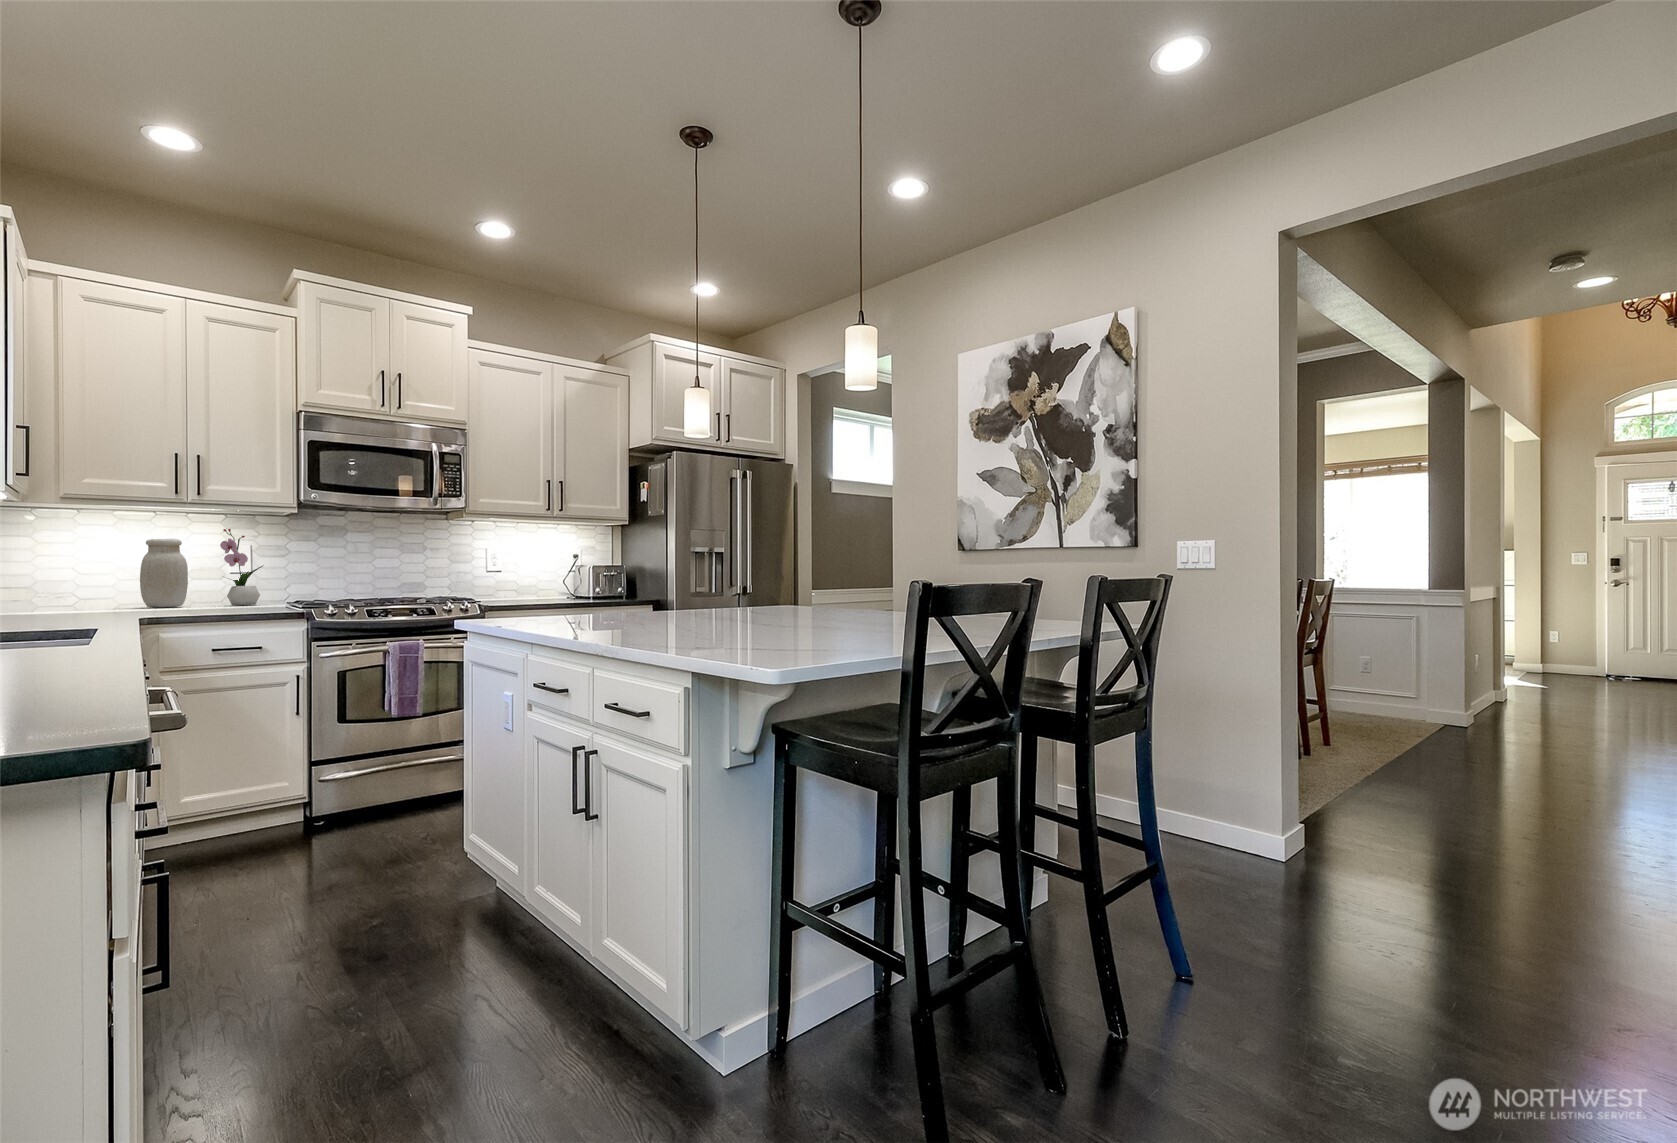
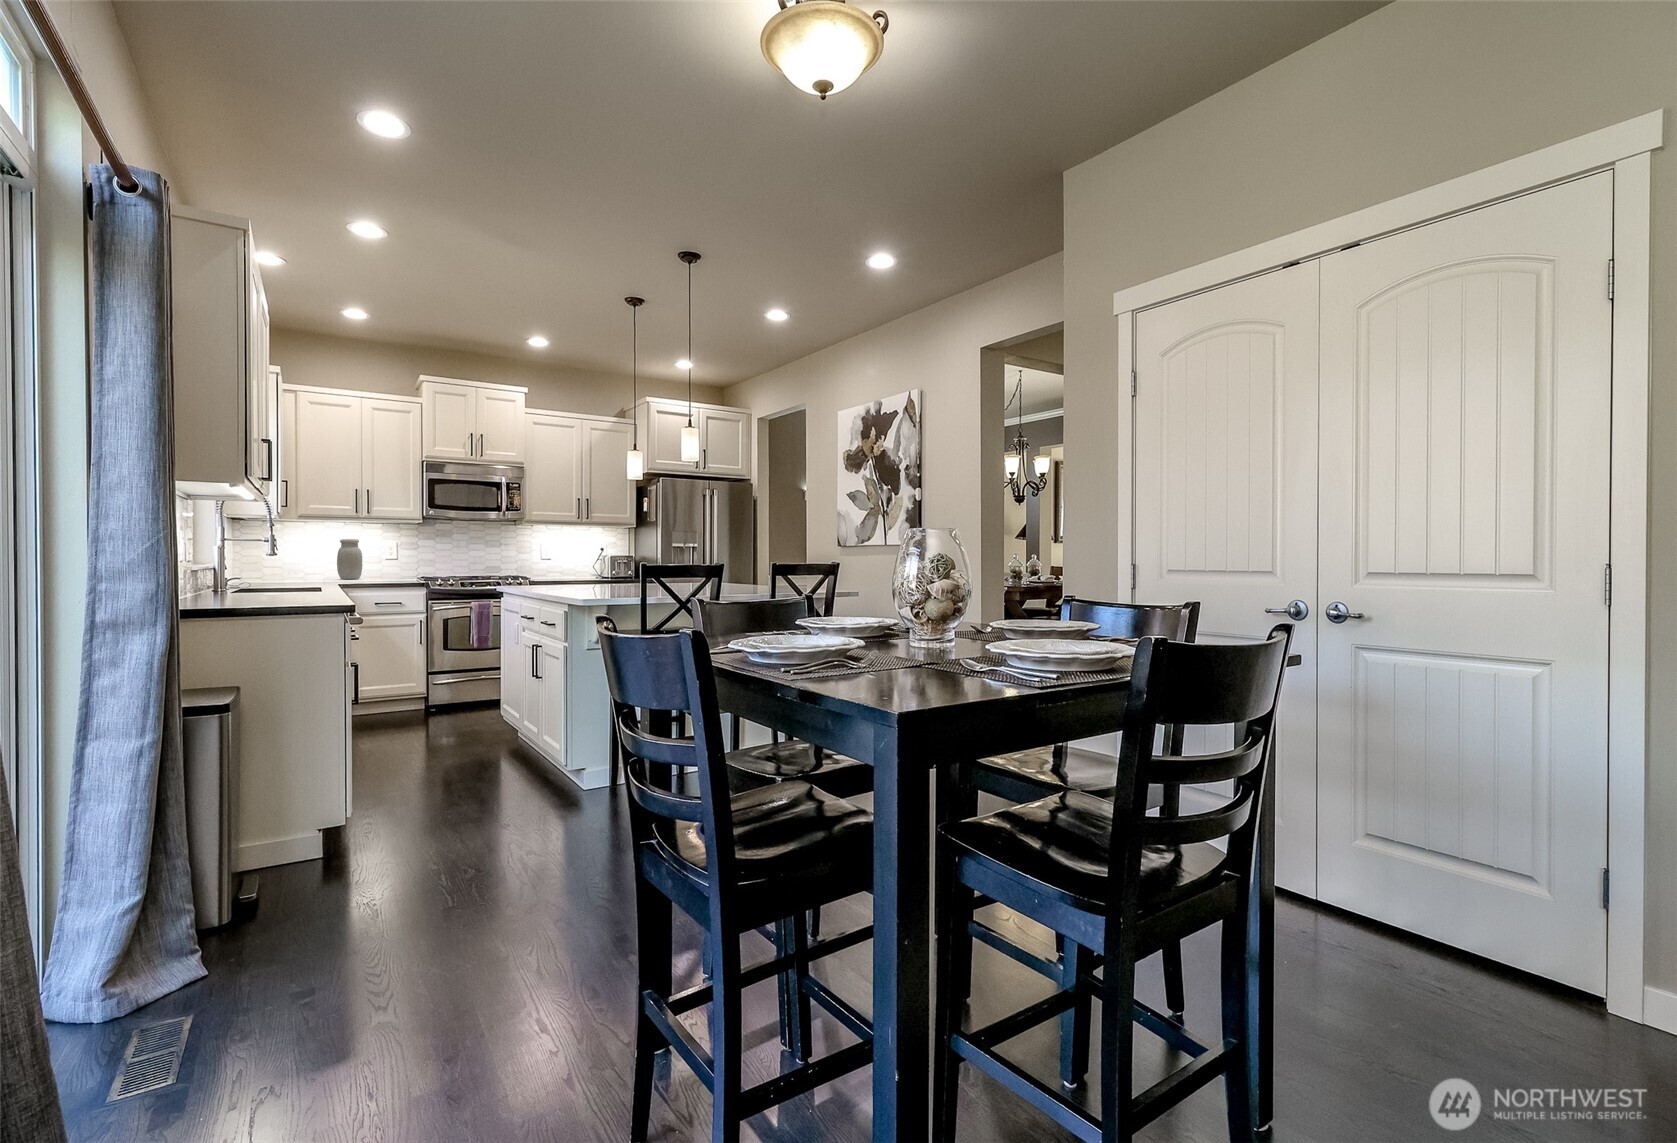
flower arrangement: present [220,529,263,605] -> none [380,533,404,579]

